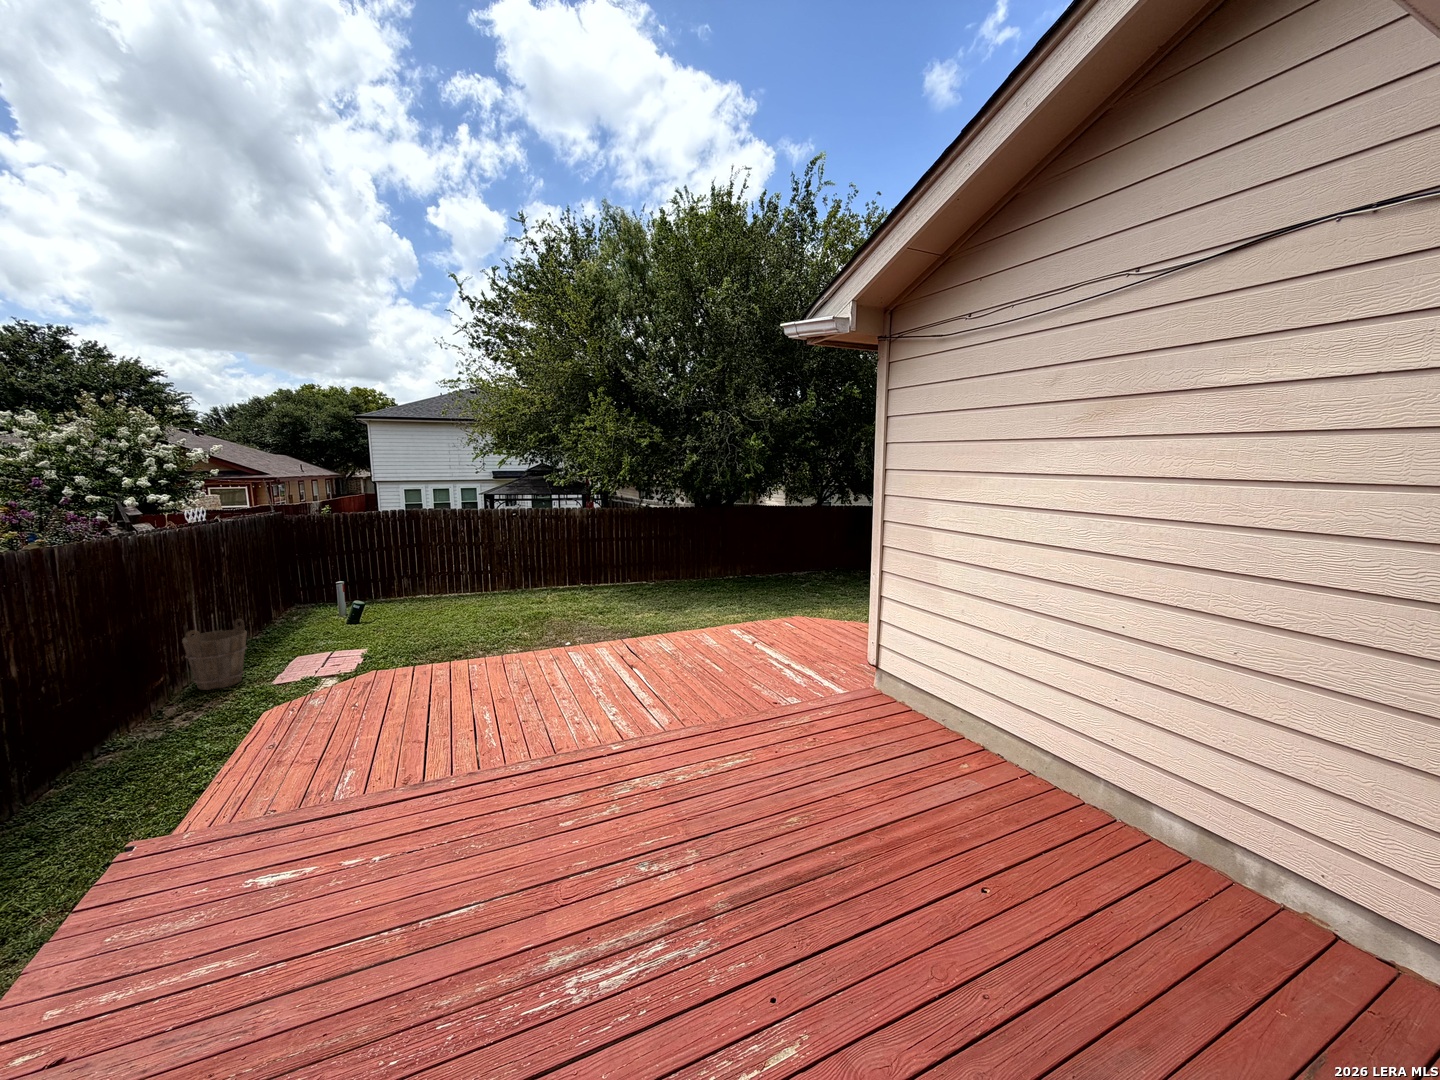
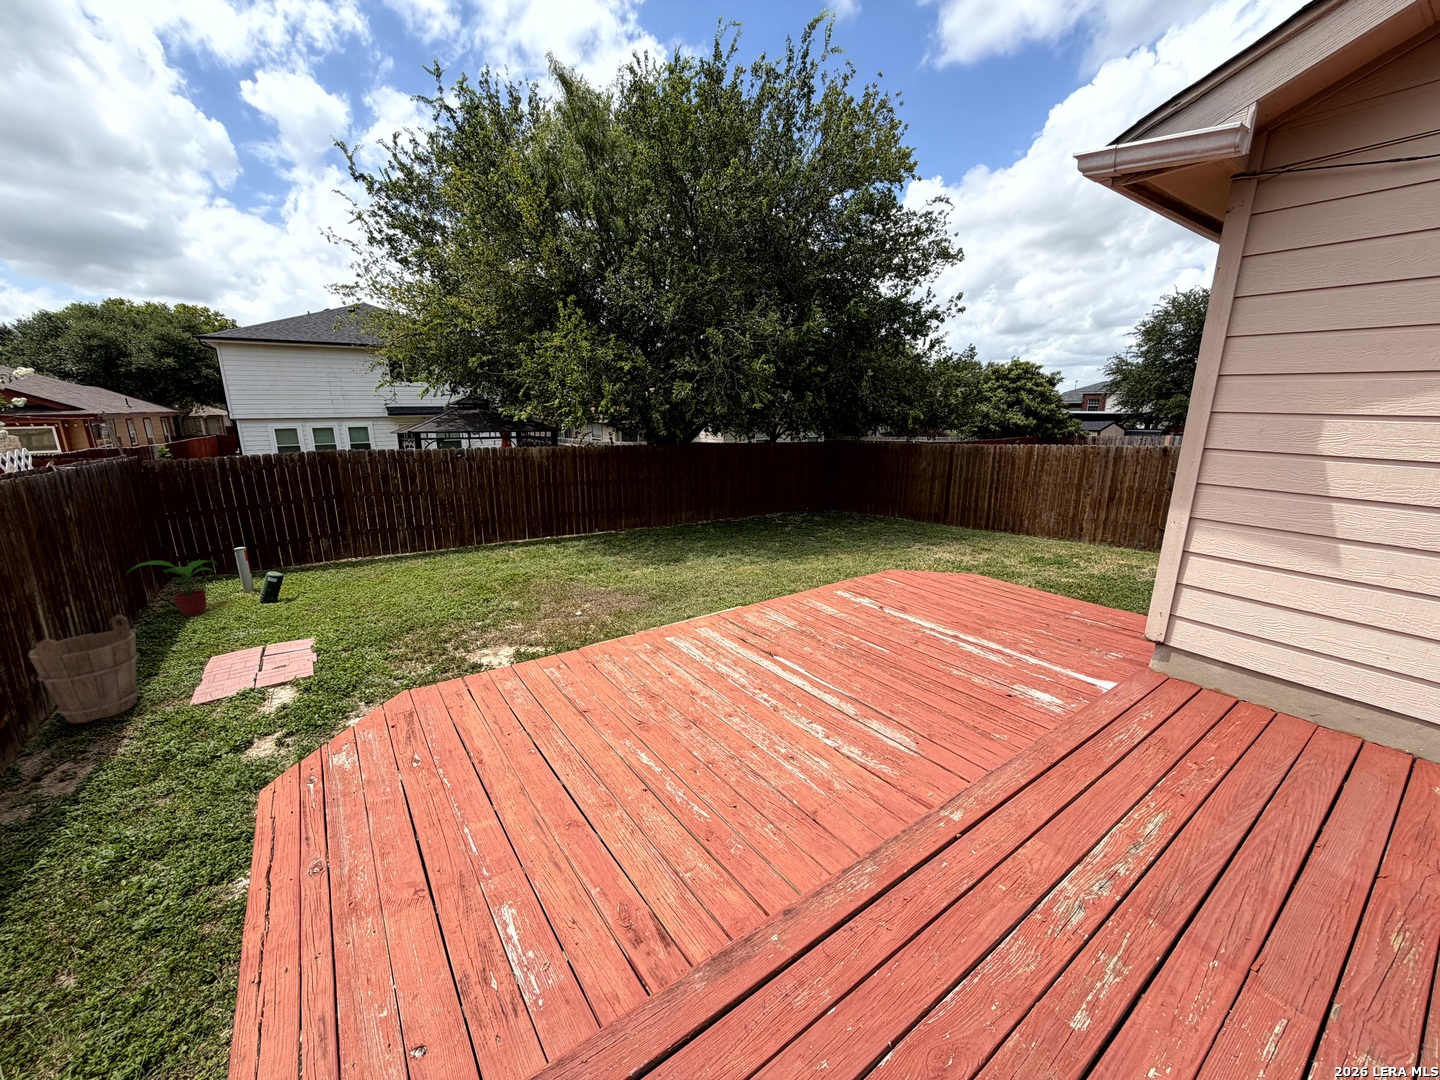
potted plant: none [258,587,320,630] -> present [126,560,217,616]

